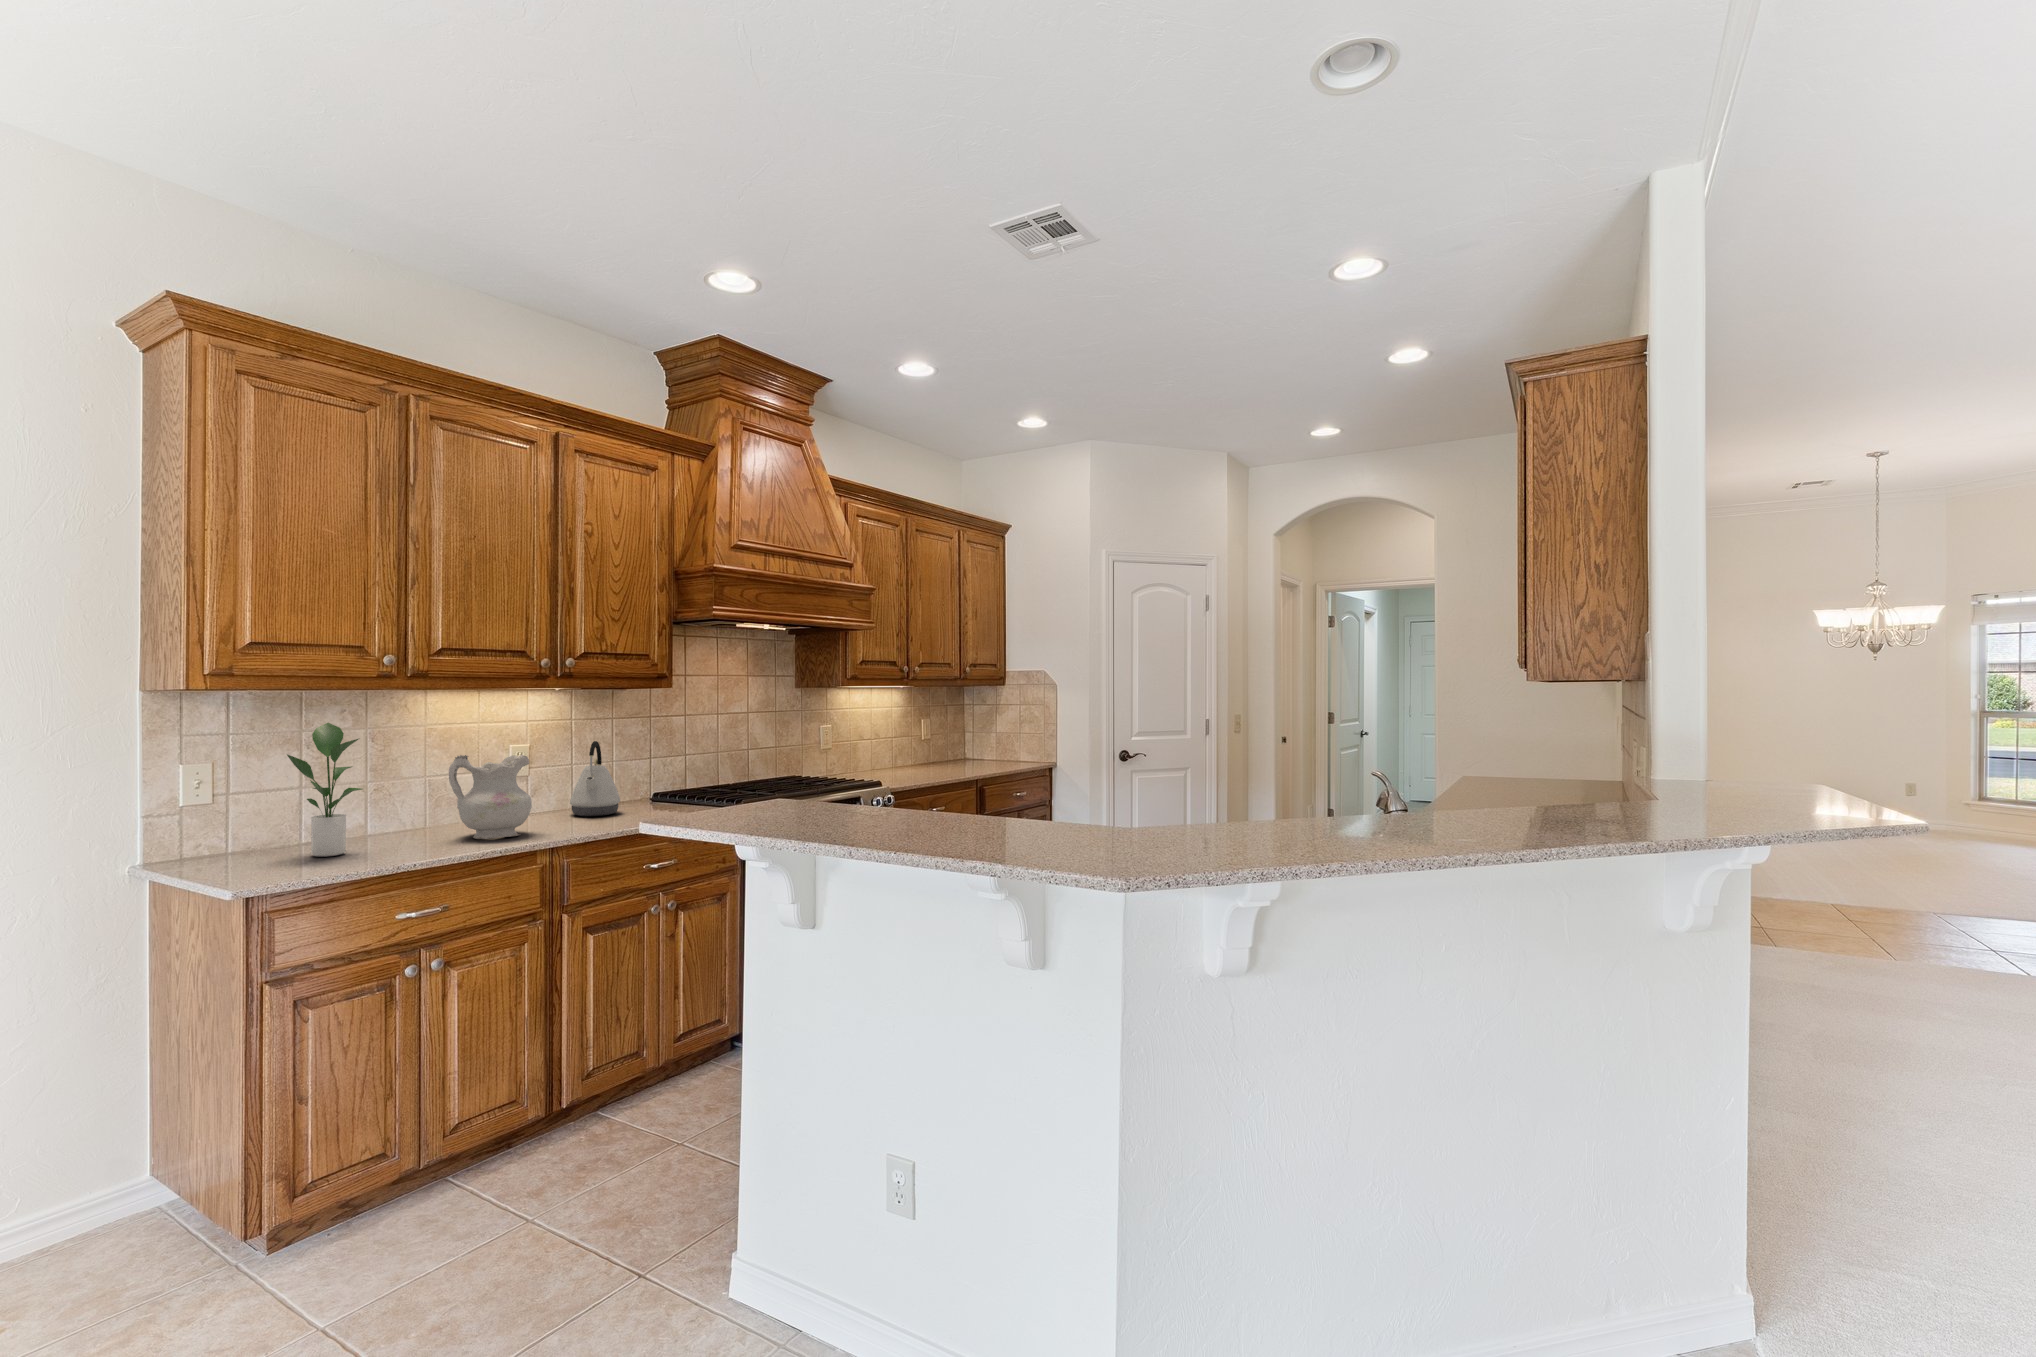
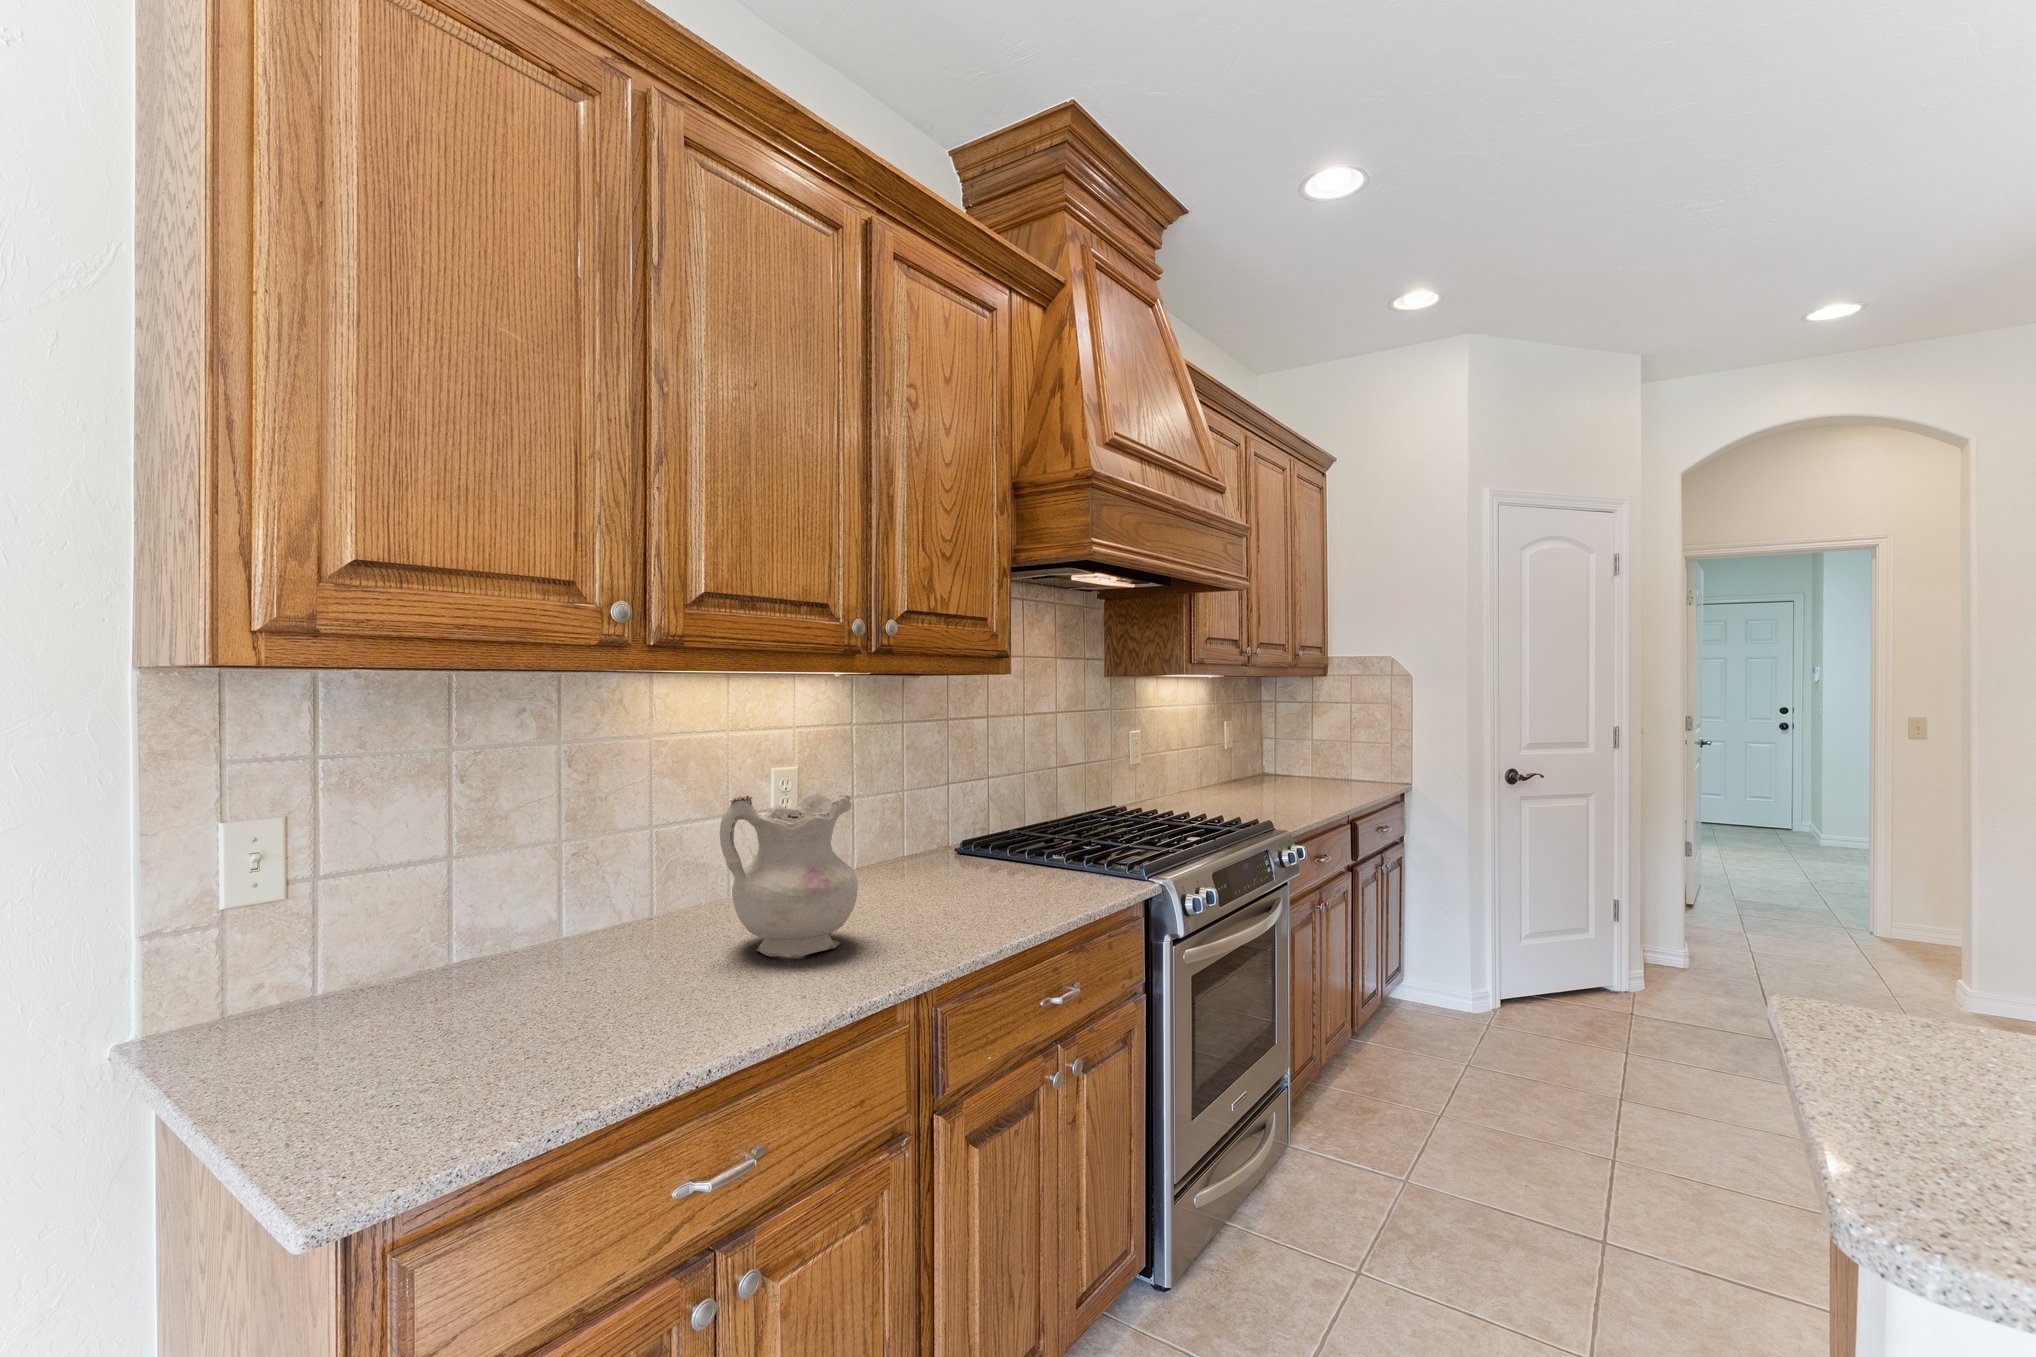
potted plant: present [287,723,362,857] -> none [427,735,579,1019]
kettle: present [570,741,620,816] -> none [874,761,952,890]

